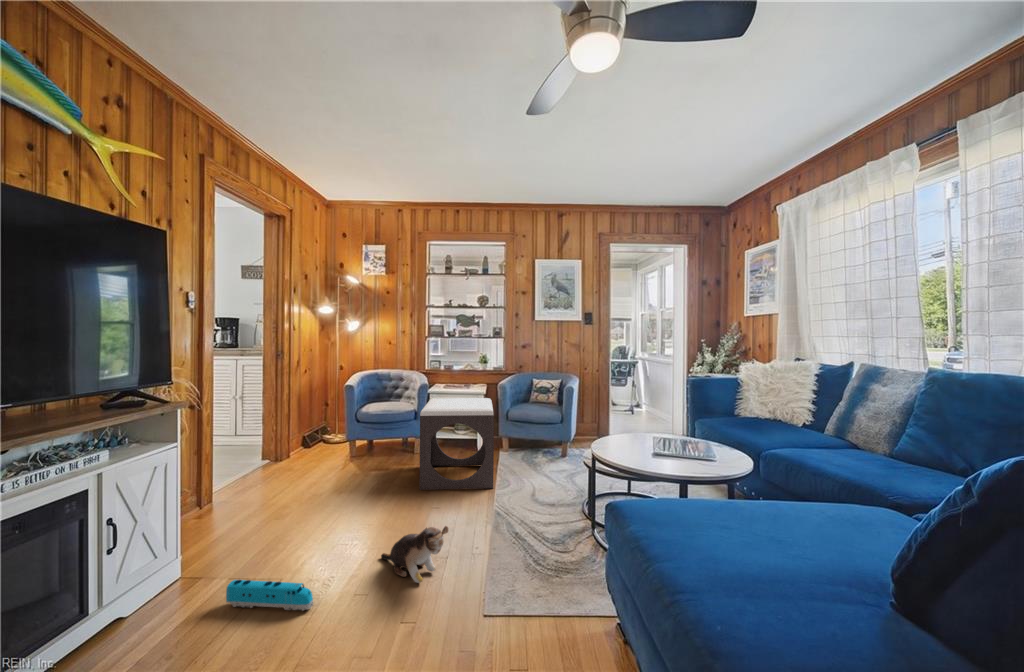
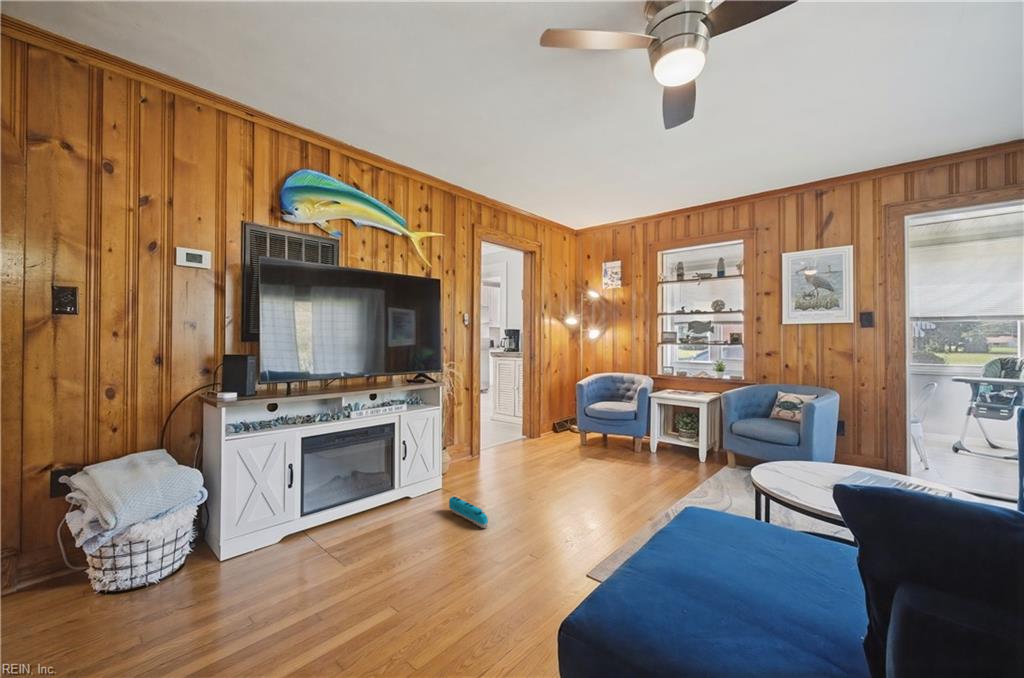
footstool: present [419,398,494,490] -> none [614,401,701,495]
plush toy: present [381,526,448,583] -> none [547,498,579,540]

